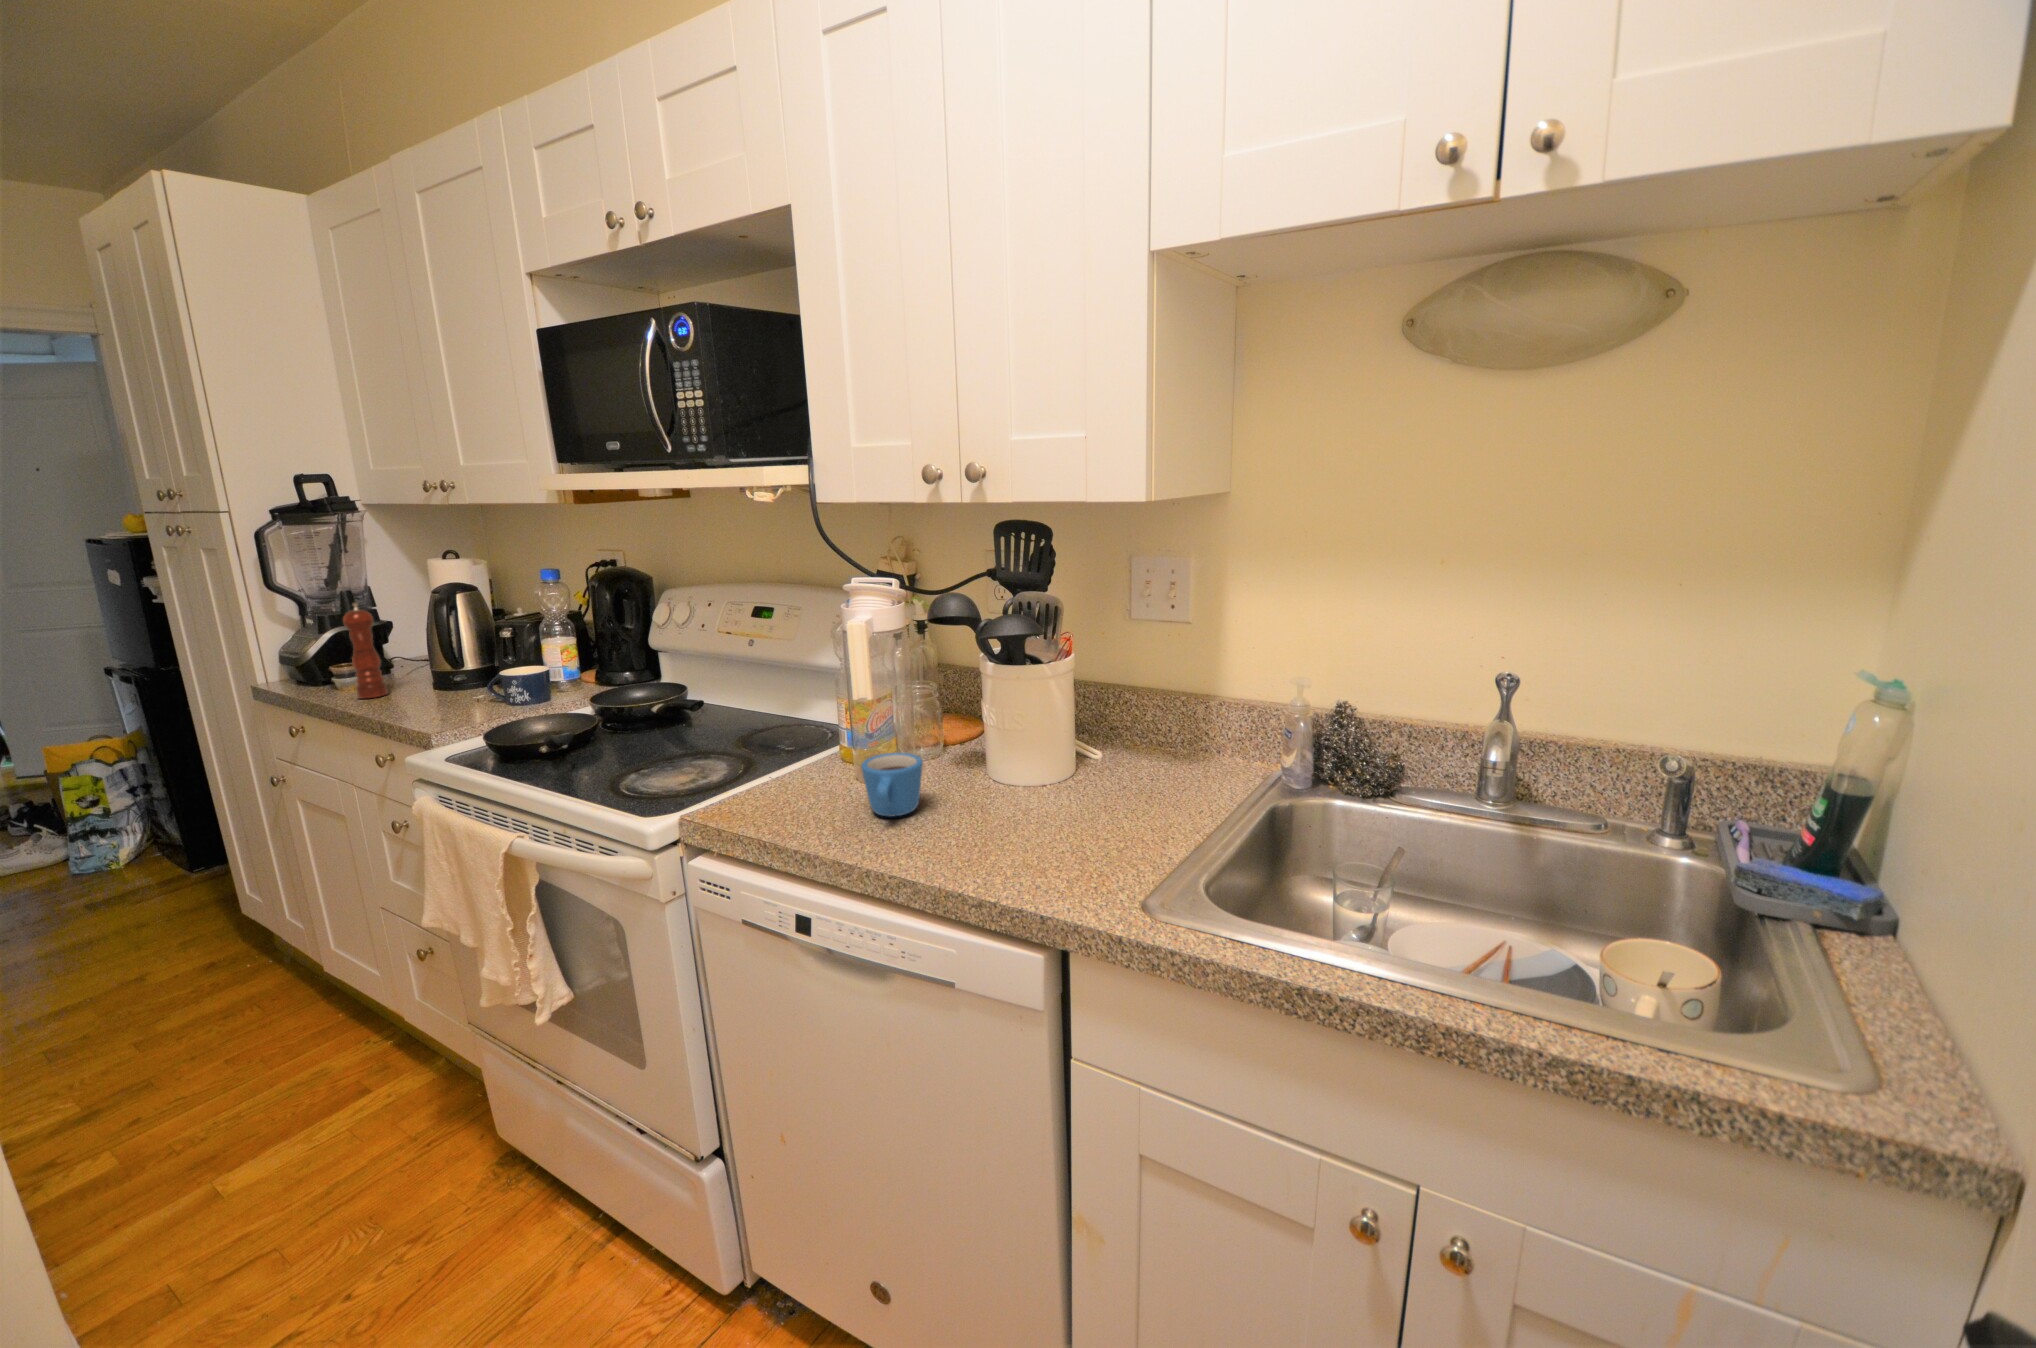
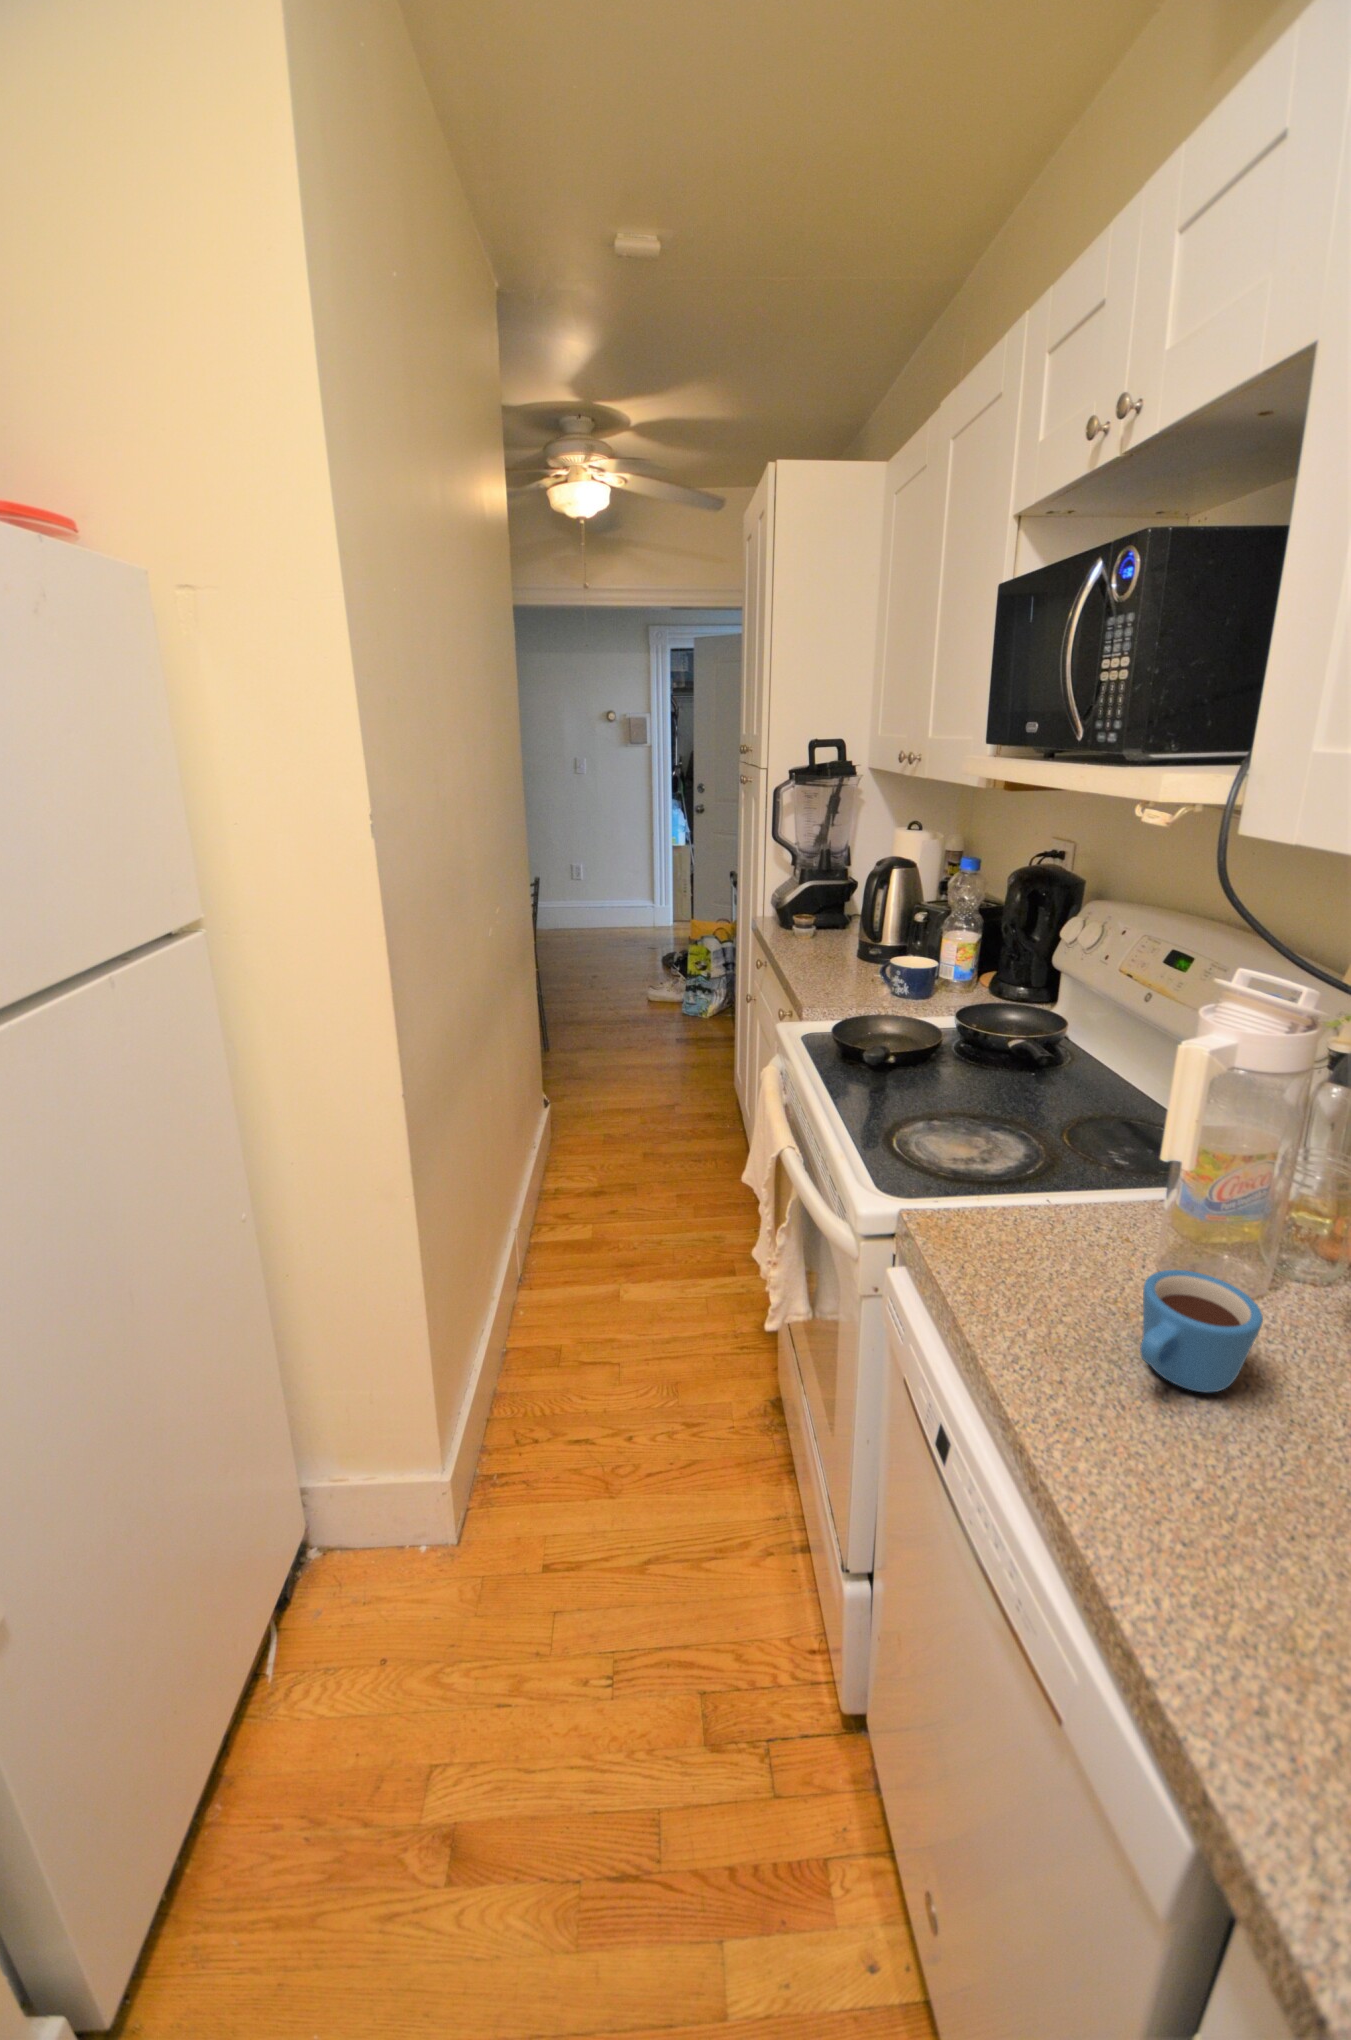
pepper mill: present [343,603,388,699] -> none [801,864,827,951]

